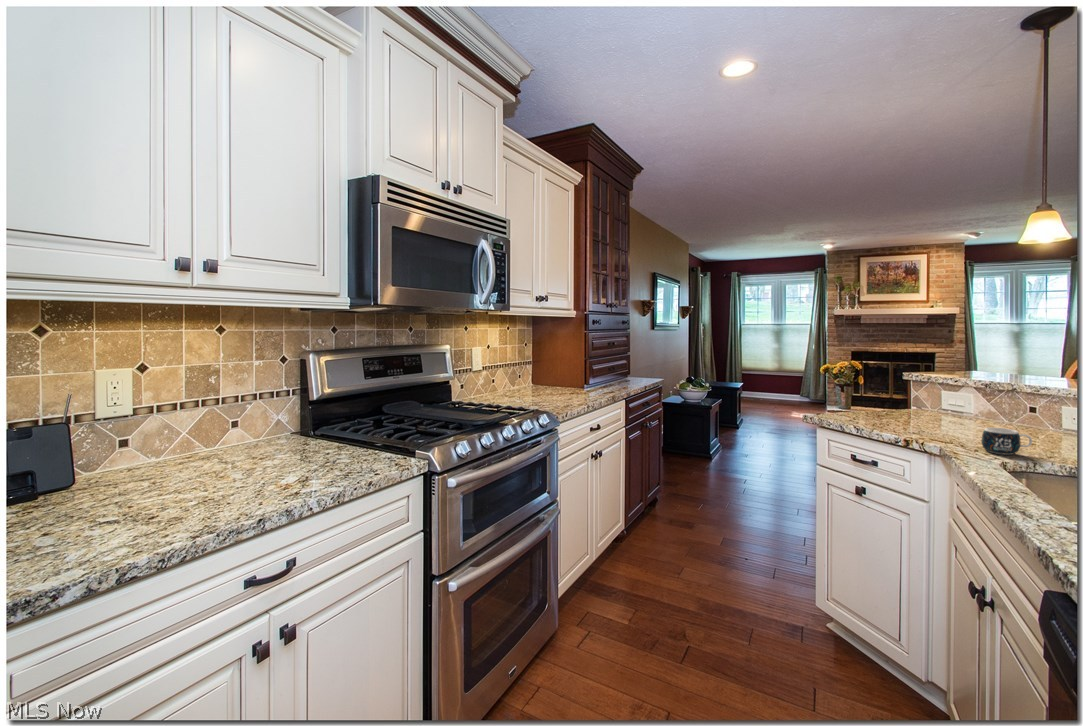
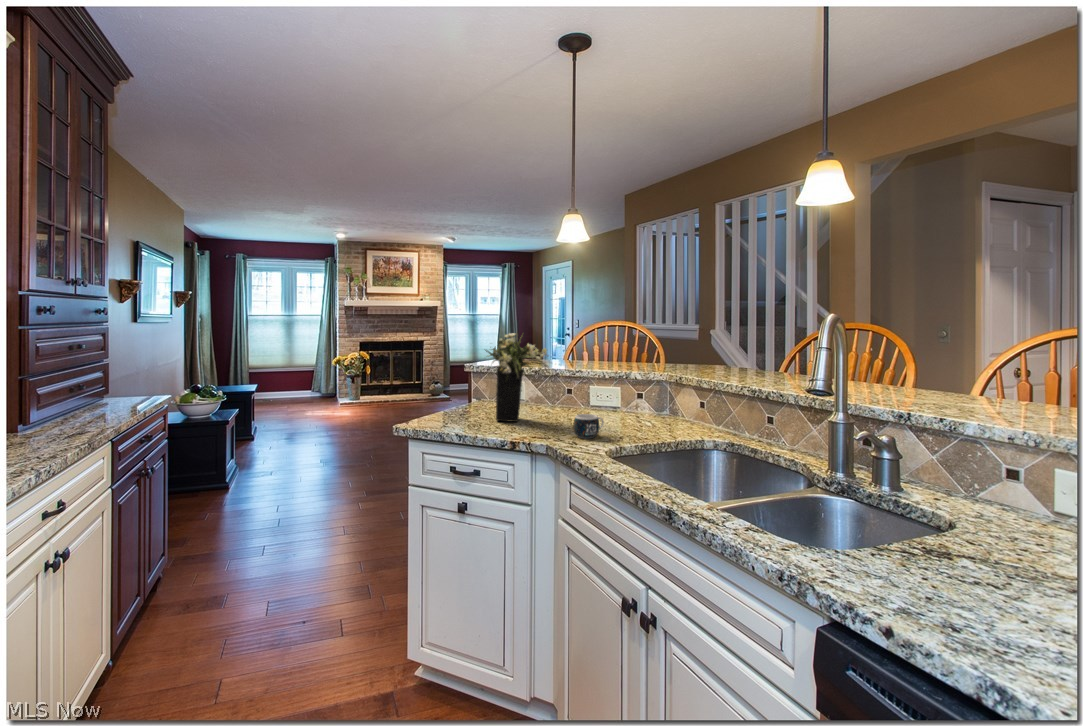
flower arrangement: none [889,337,980,429] -> present [485,332,547,422]

